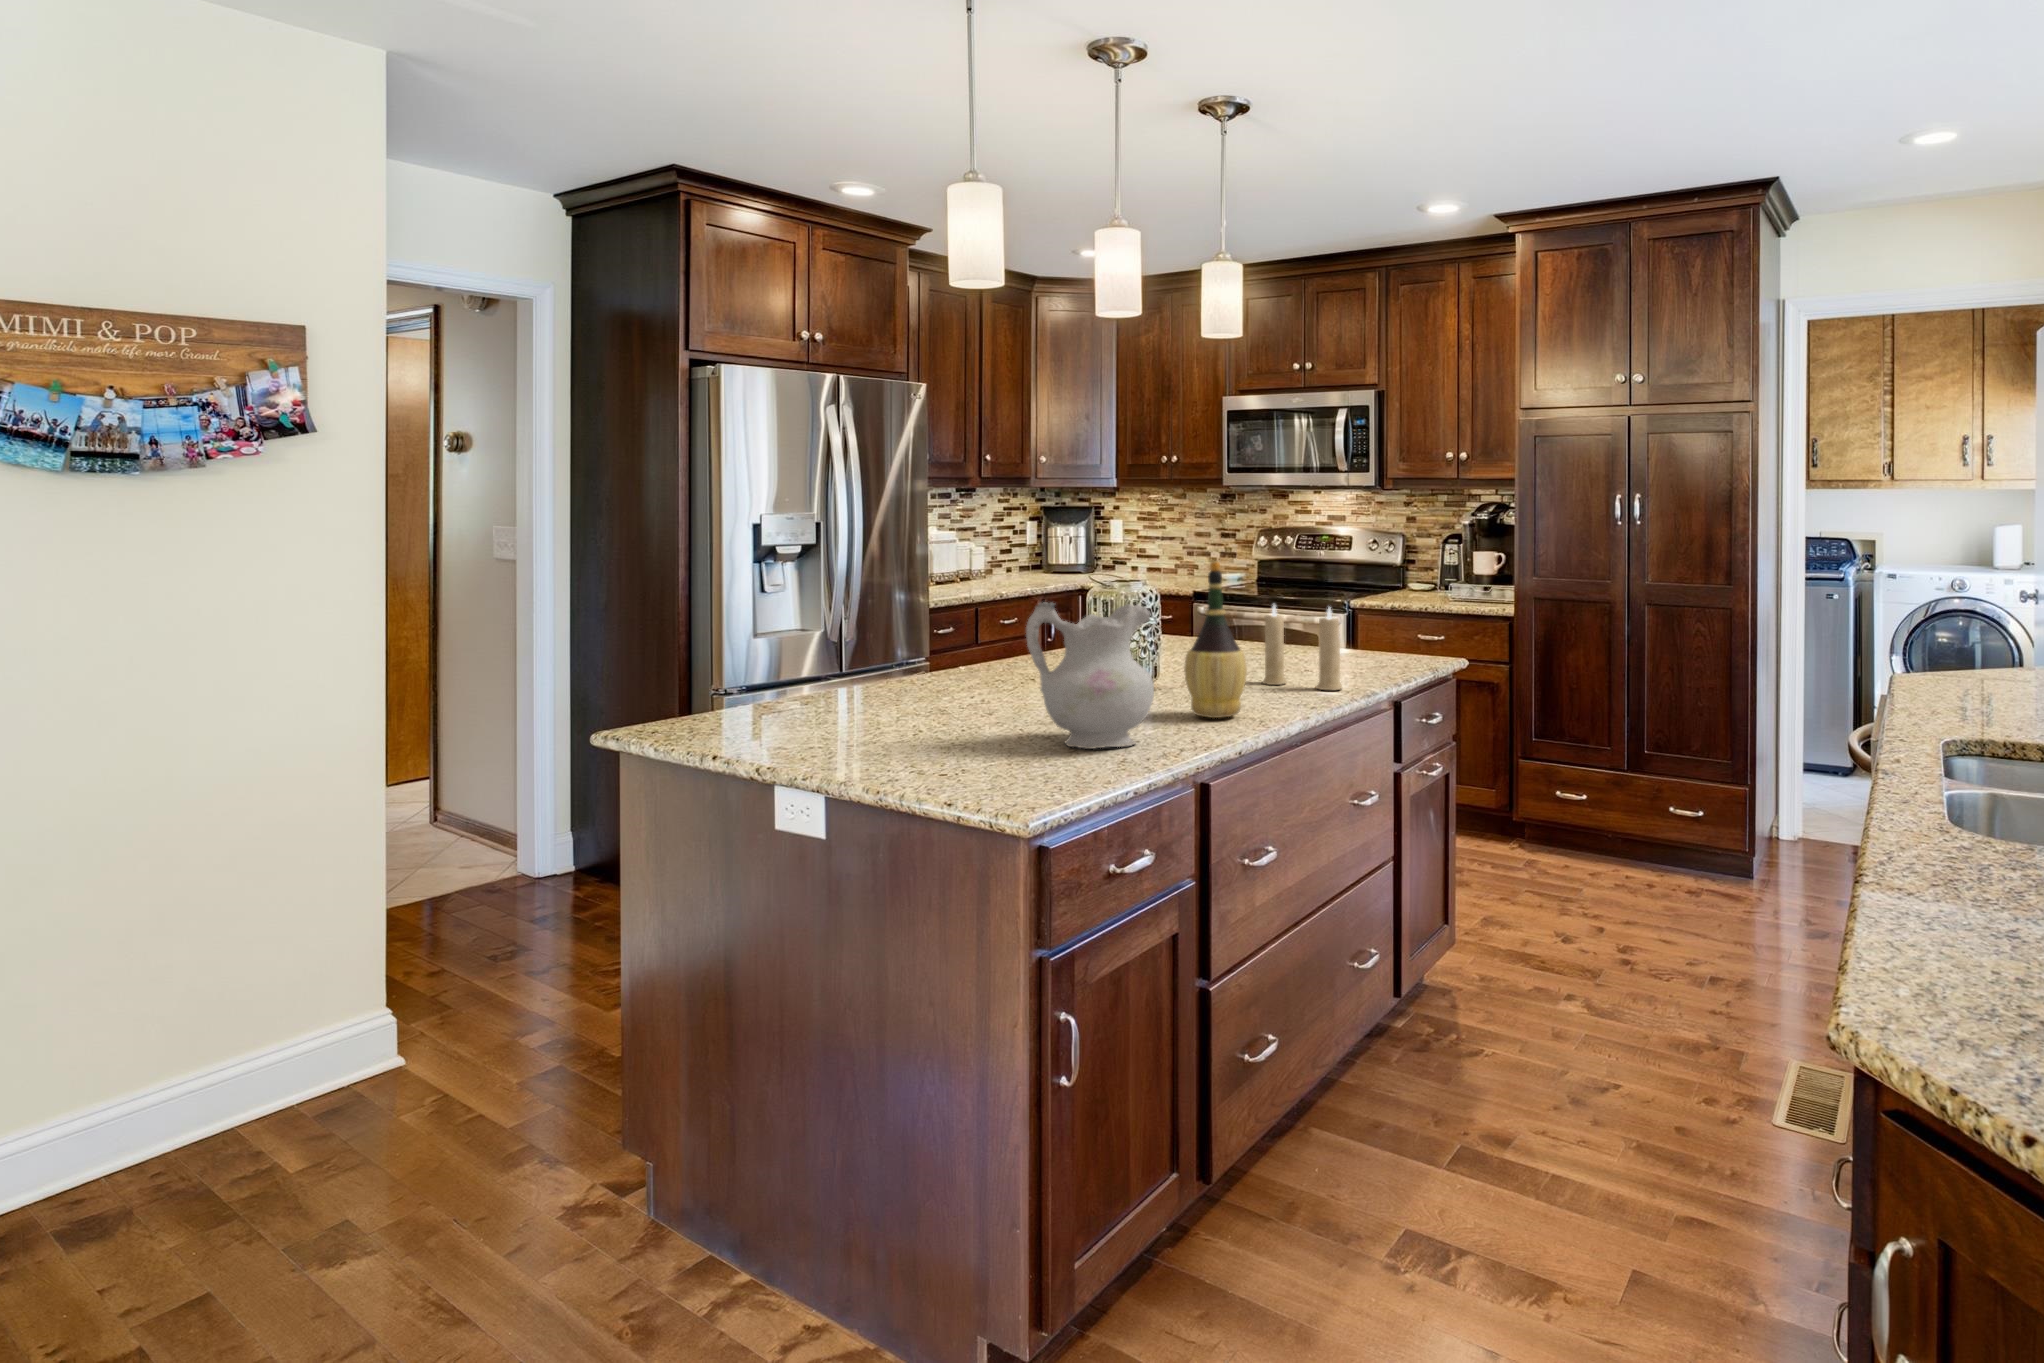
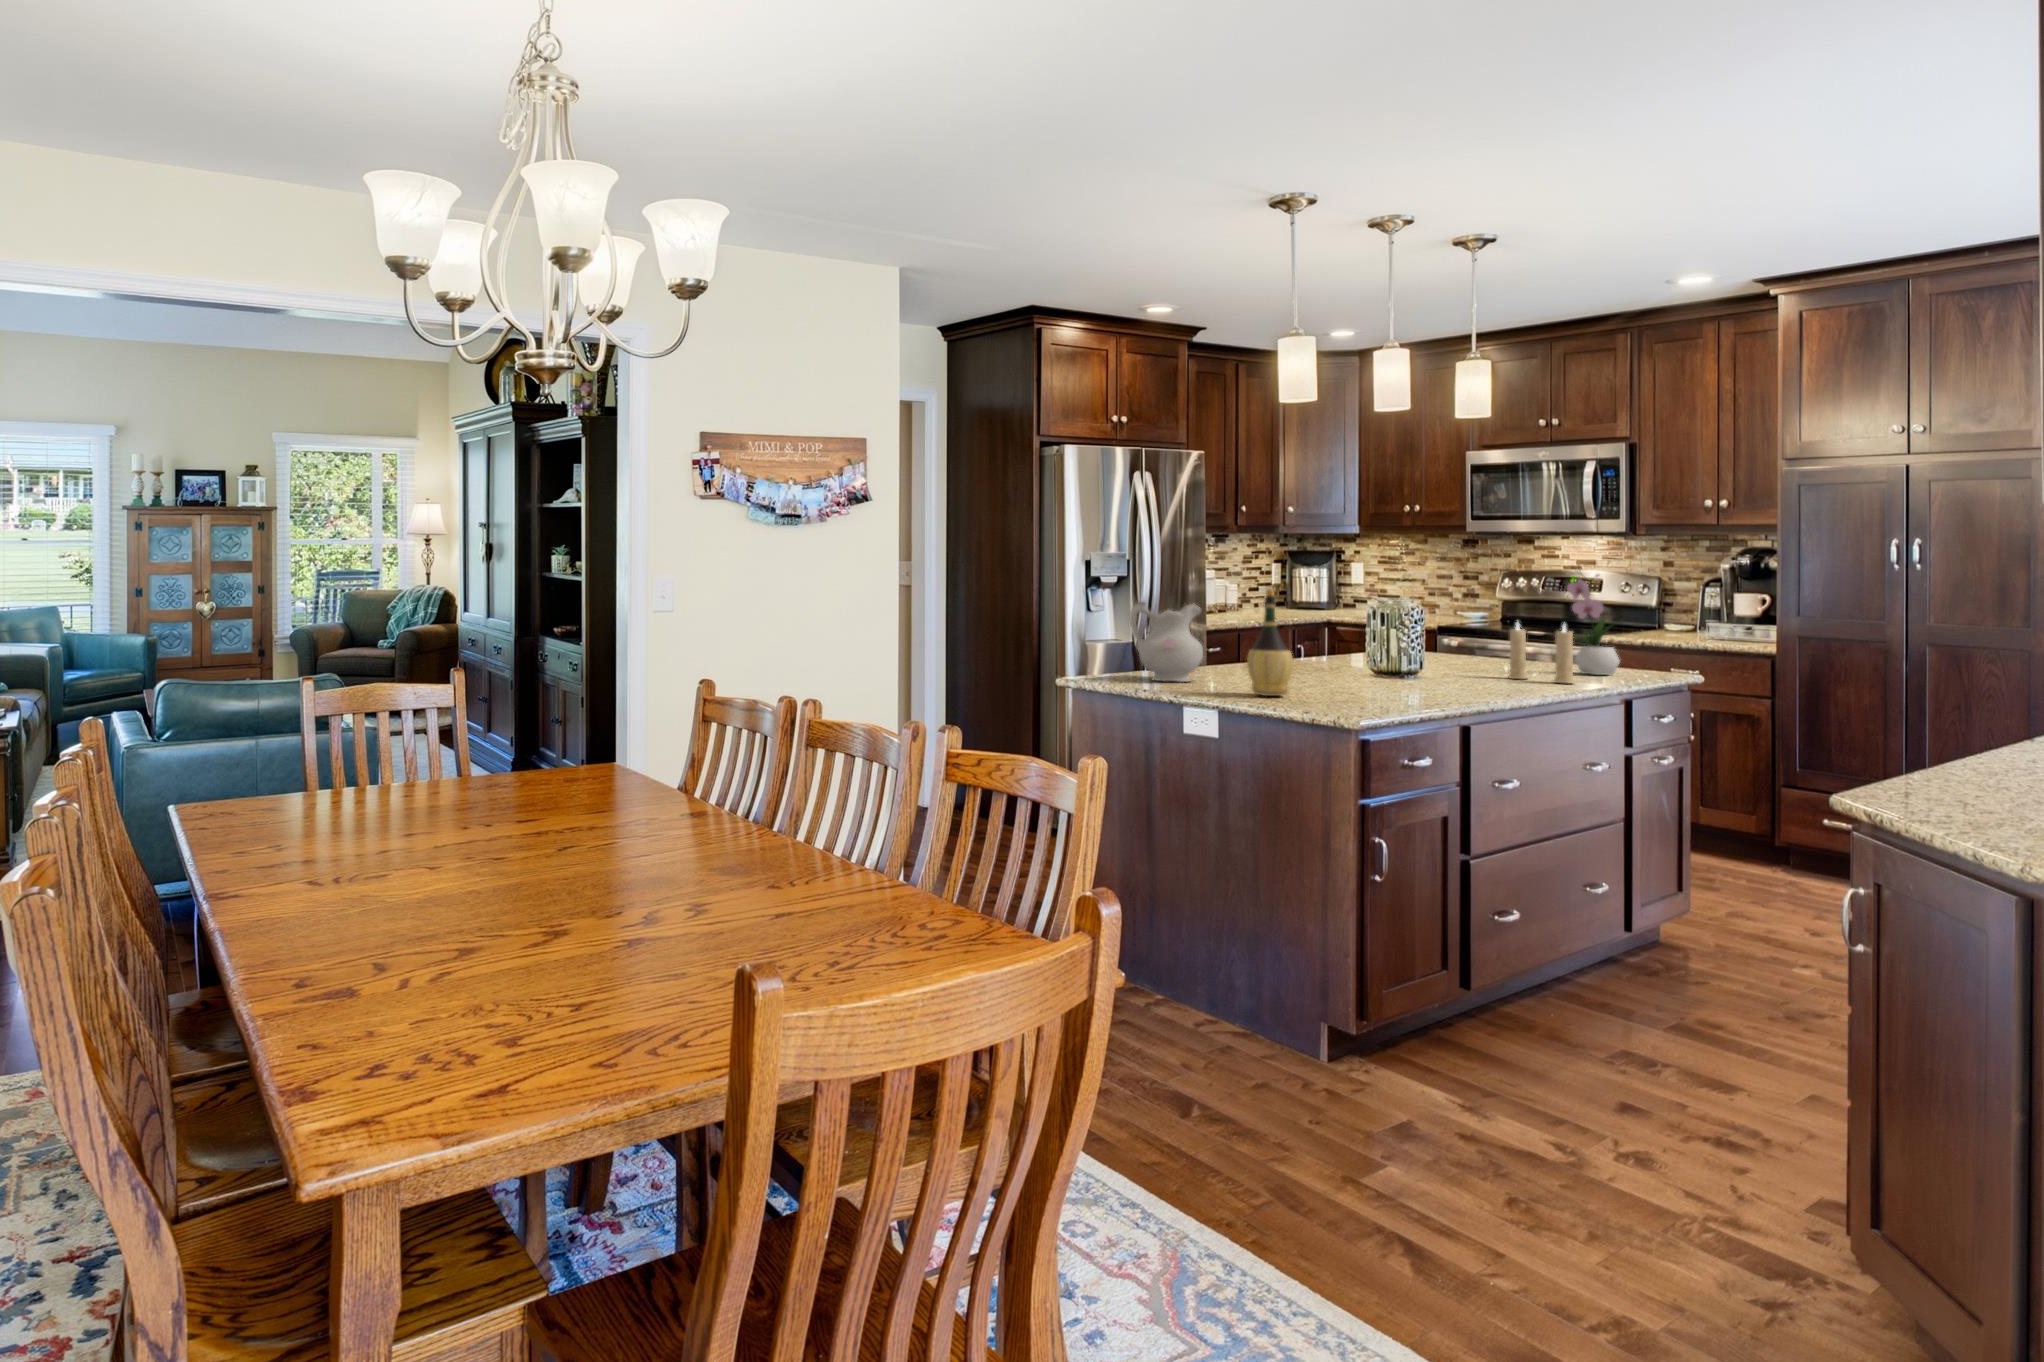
flower arrangement: none [1330,525,1395,670] -> present [1567,566,1620,675]
wine bottle: present [1184,561,1247,718] -> present [1247,589,1293,696]
ceramic pitcher: present [1026,602,1154,749] -> present [1130,601,1203,682]

